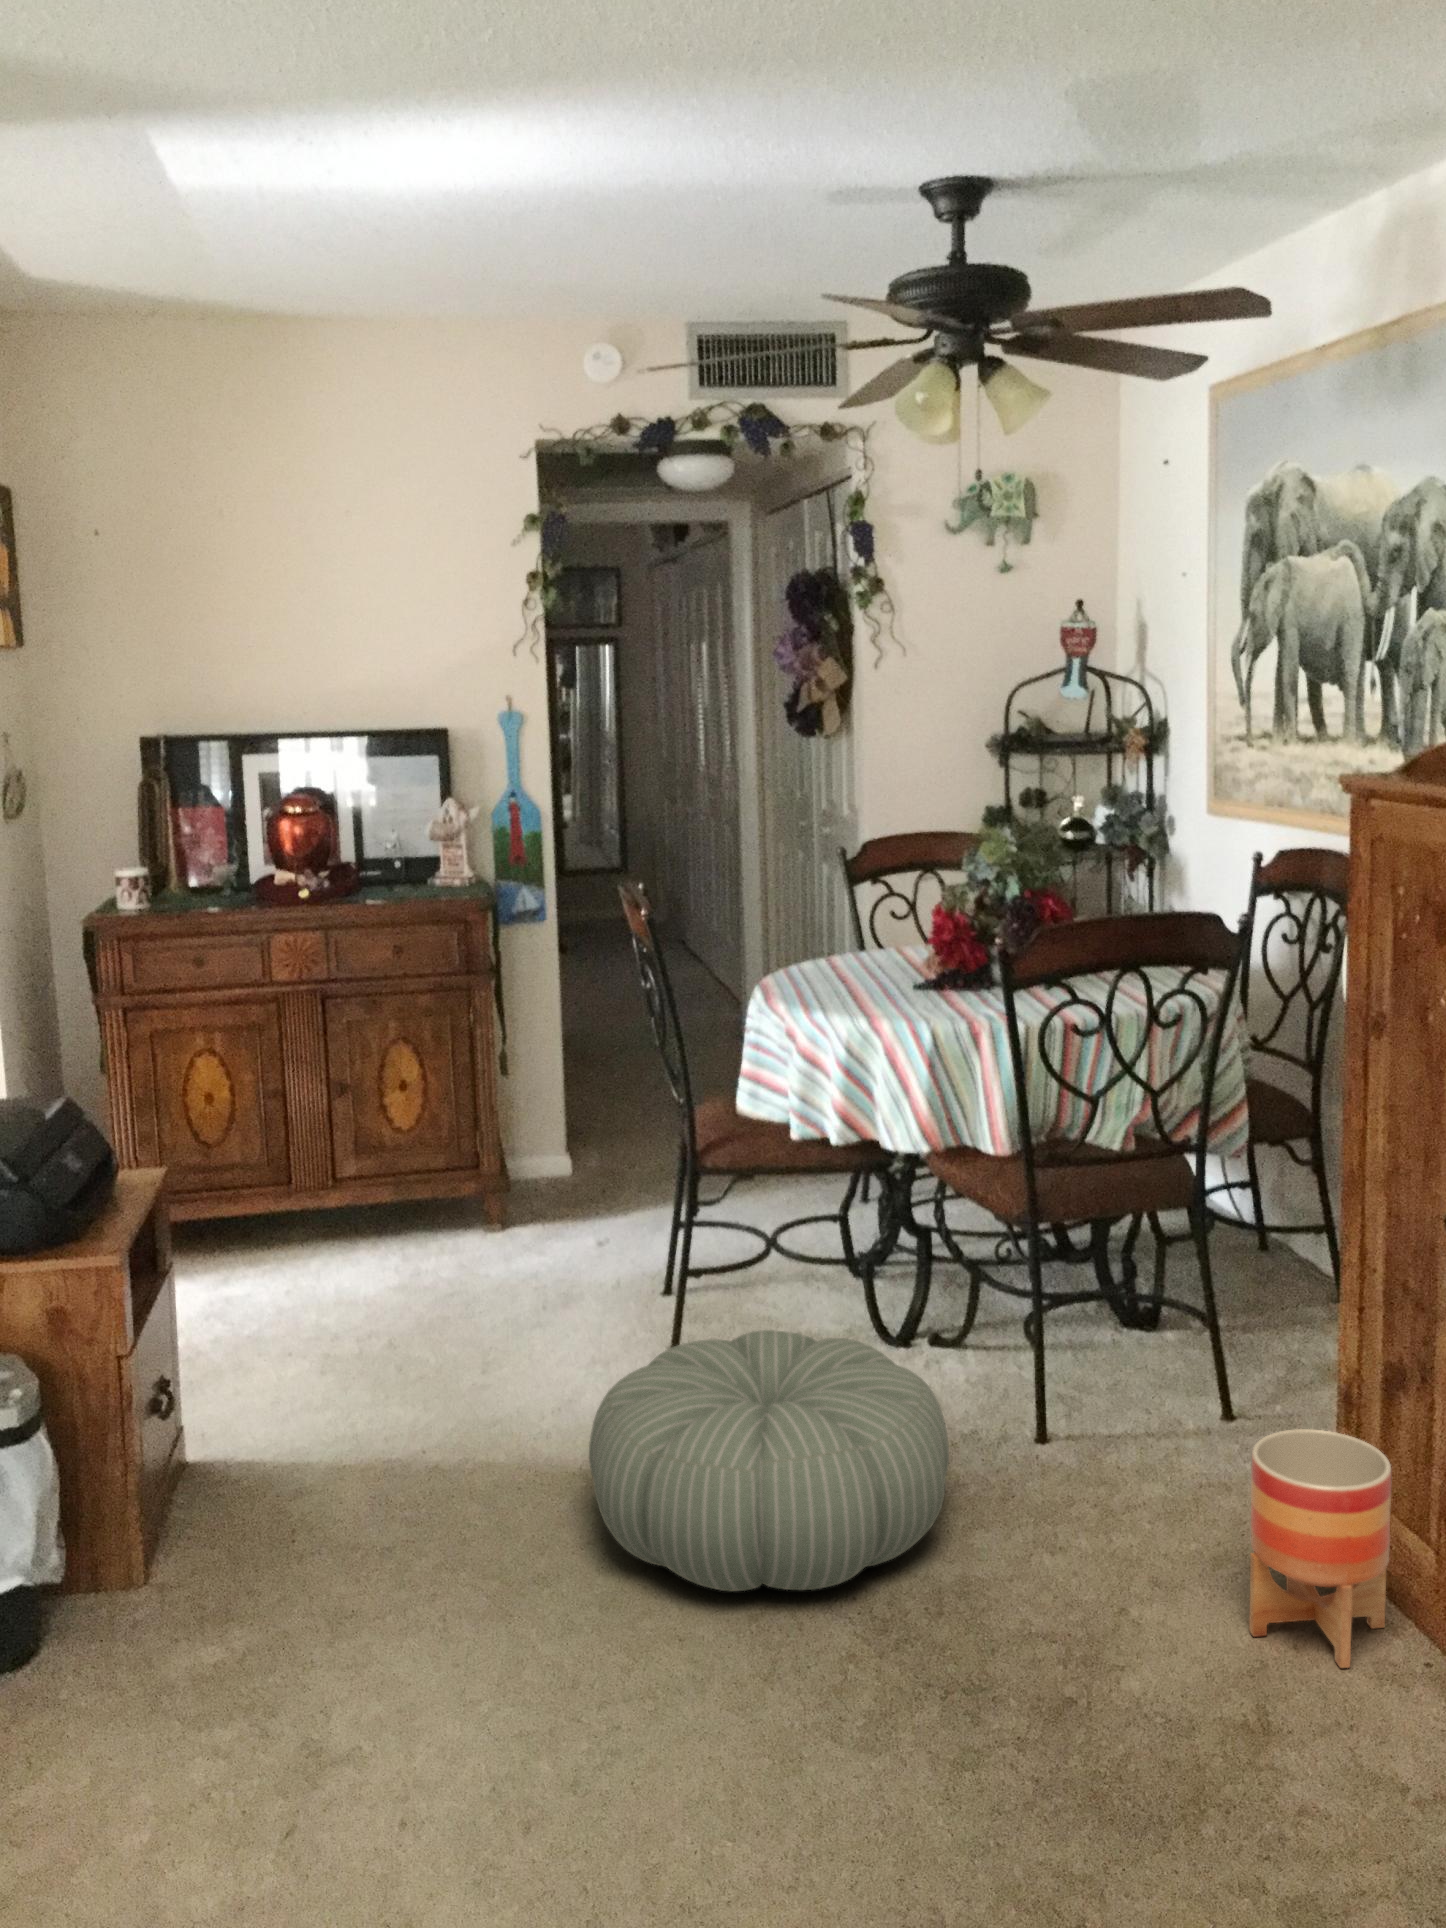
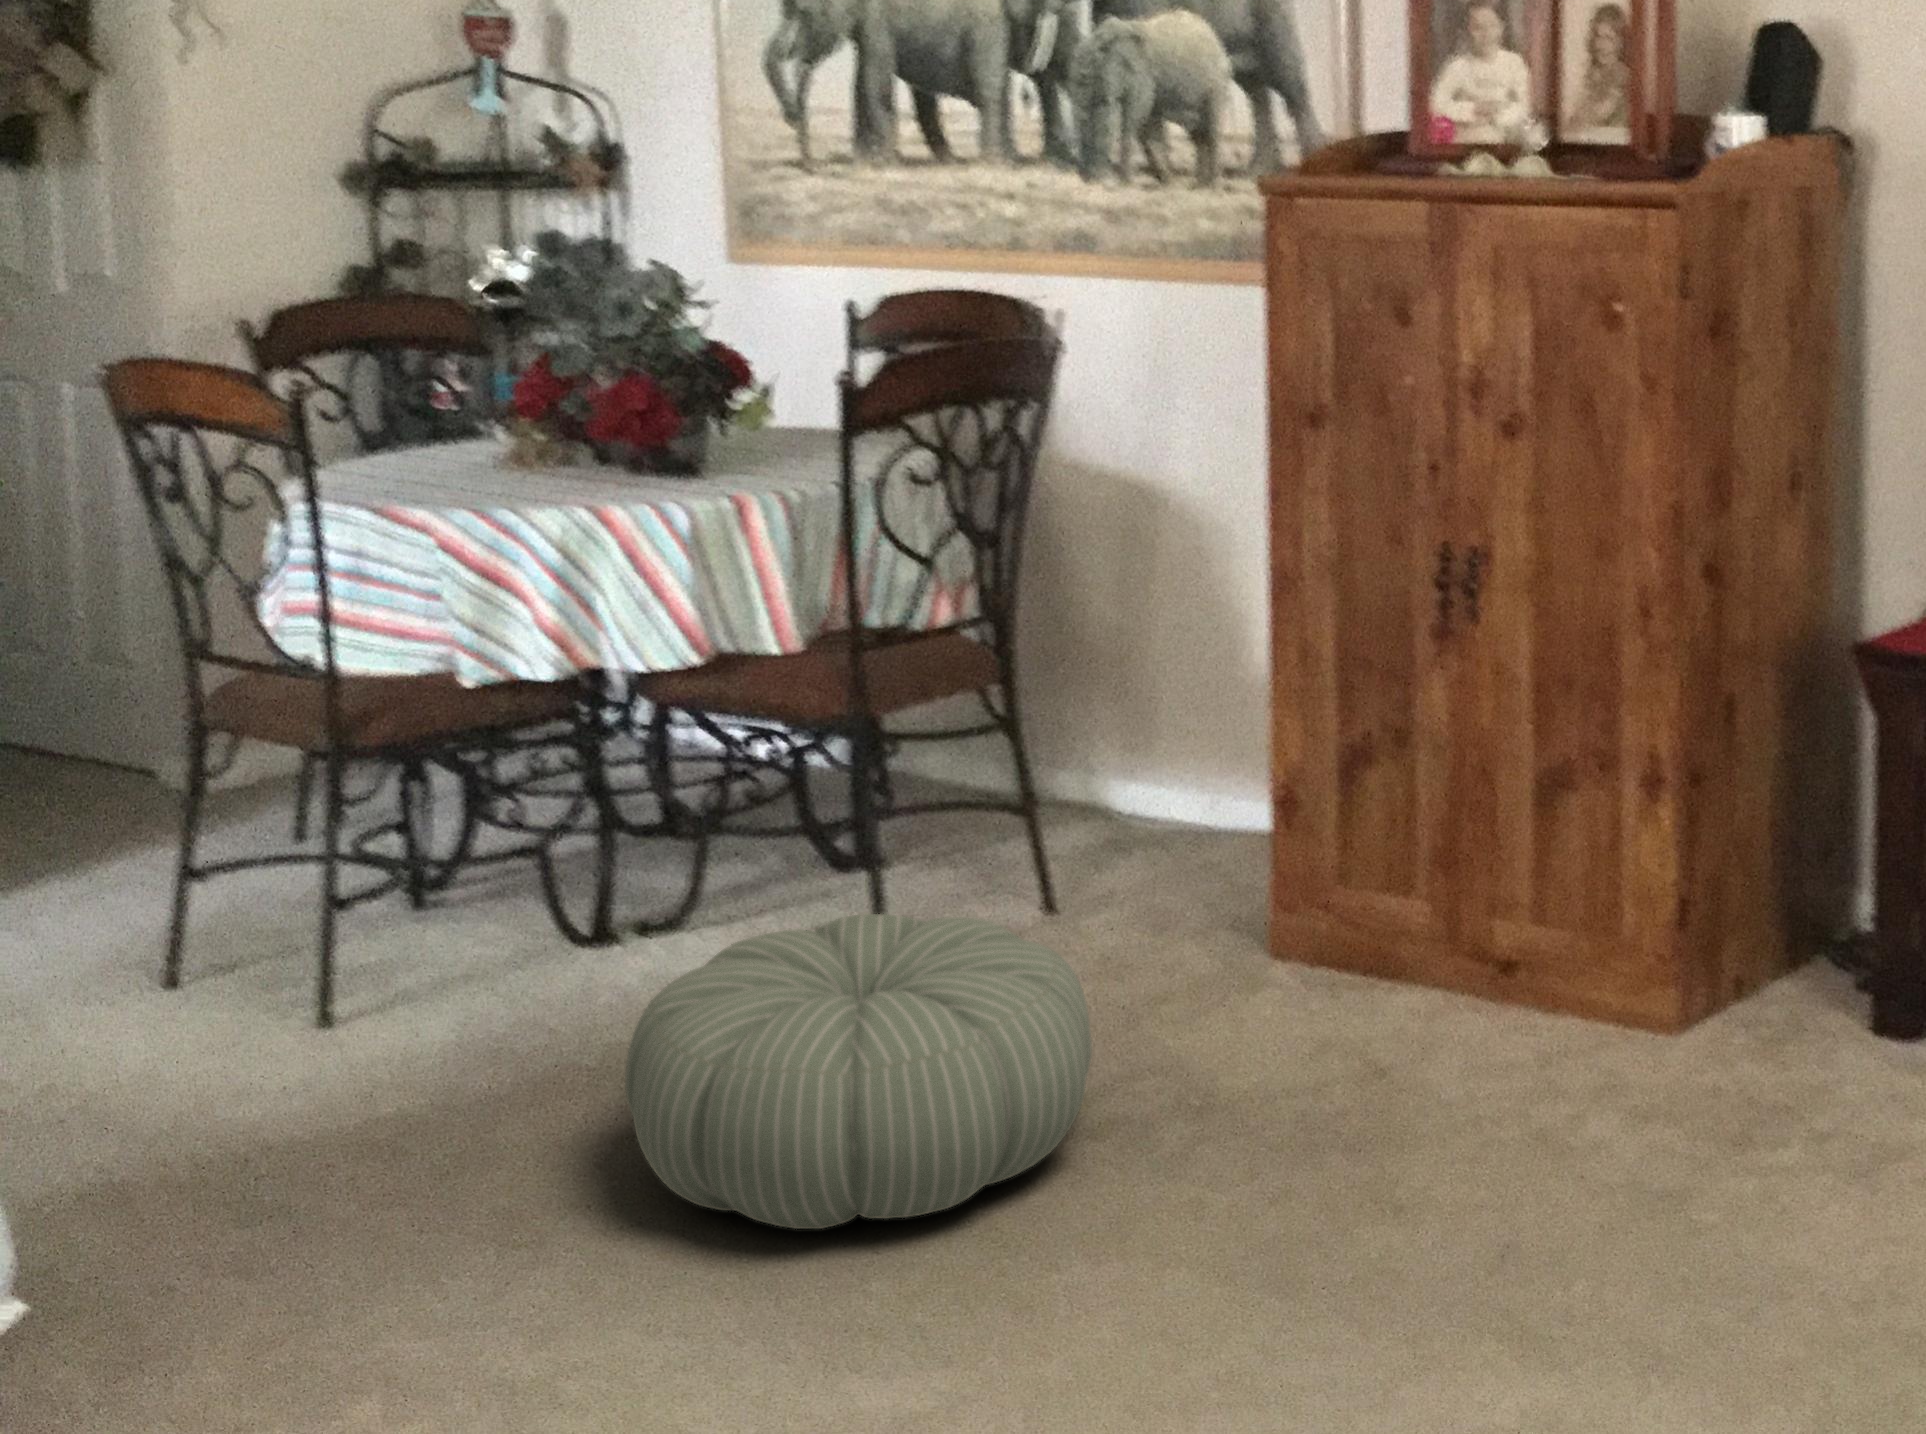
planter: present [1249,1429,1392,1668] -> none [1372,825,1500,1041]

